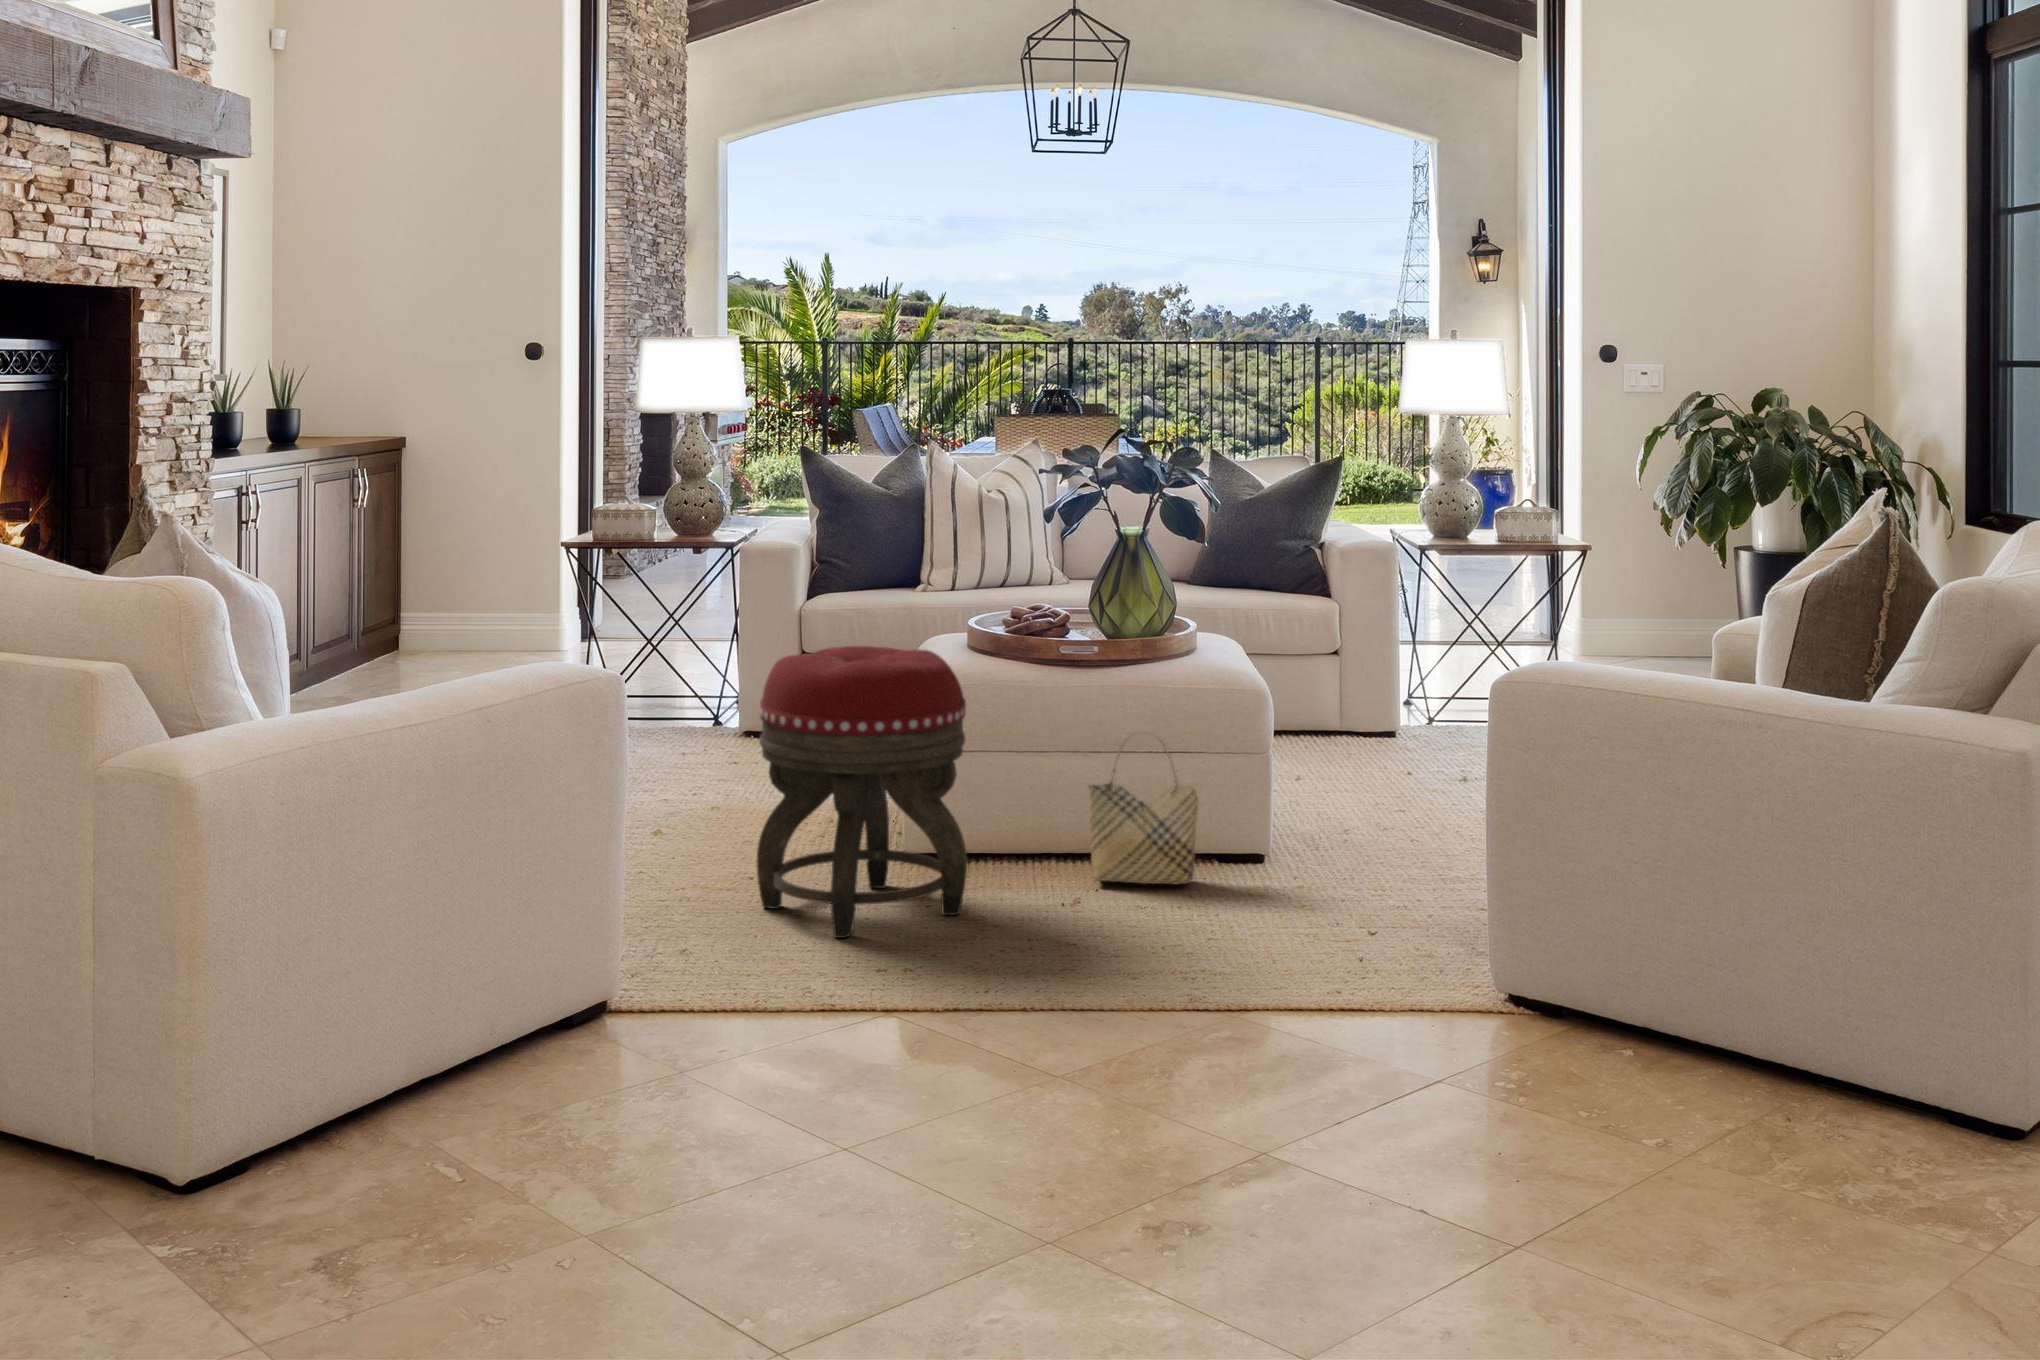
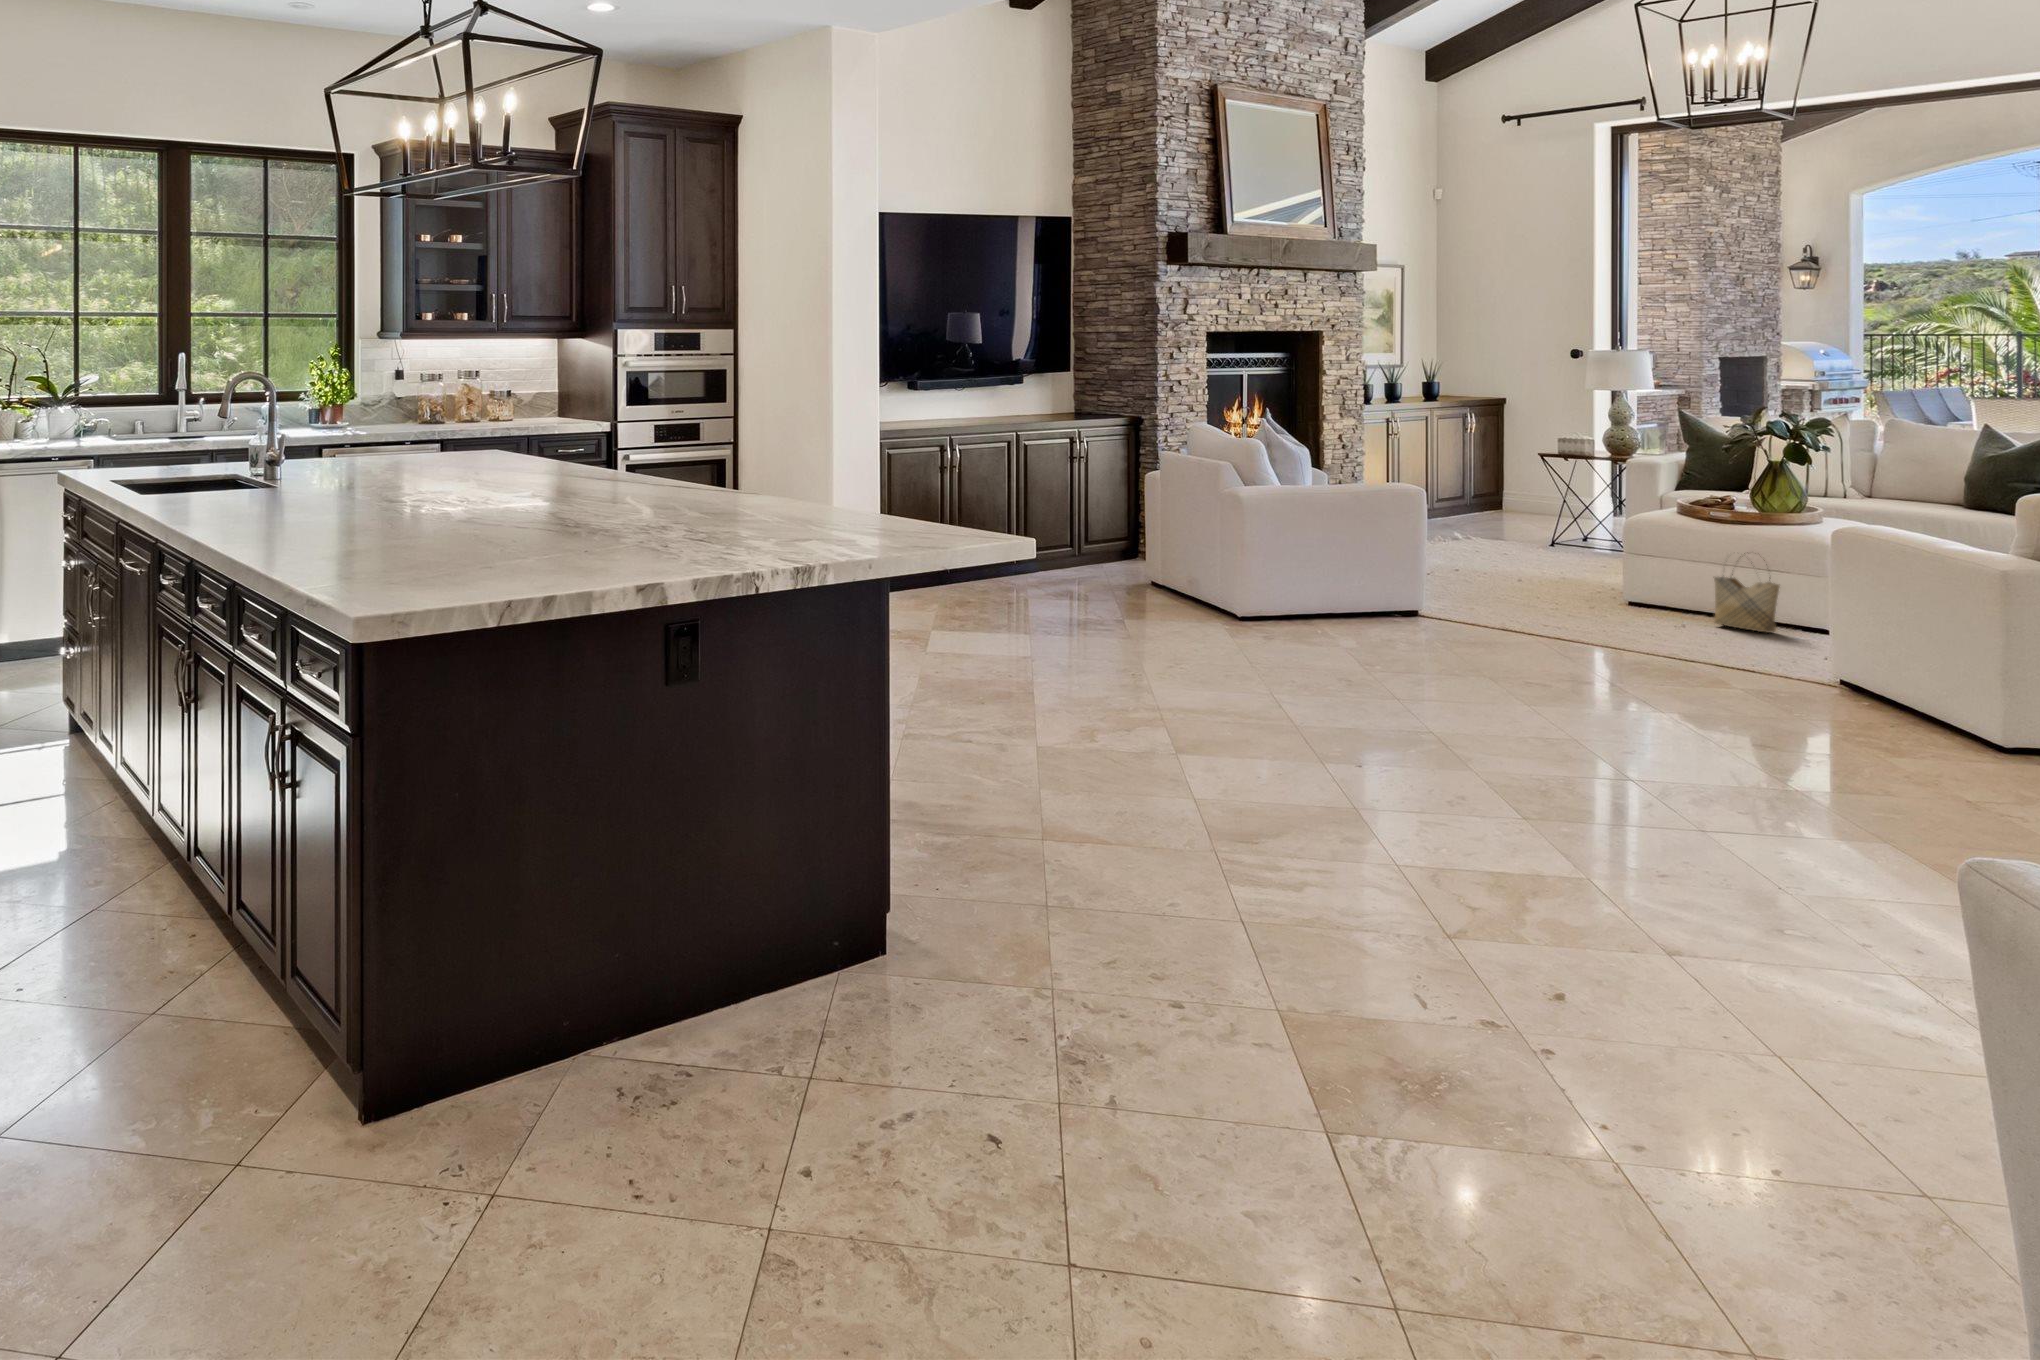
footstool: present [757,646,967,938] -> none [1524,497,1631,622]

